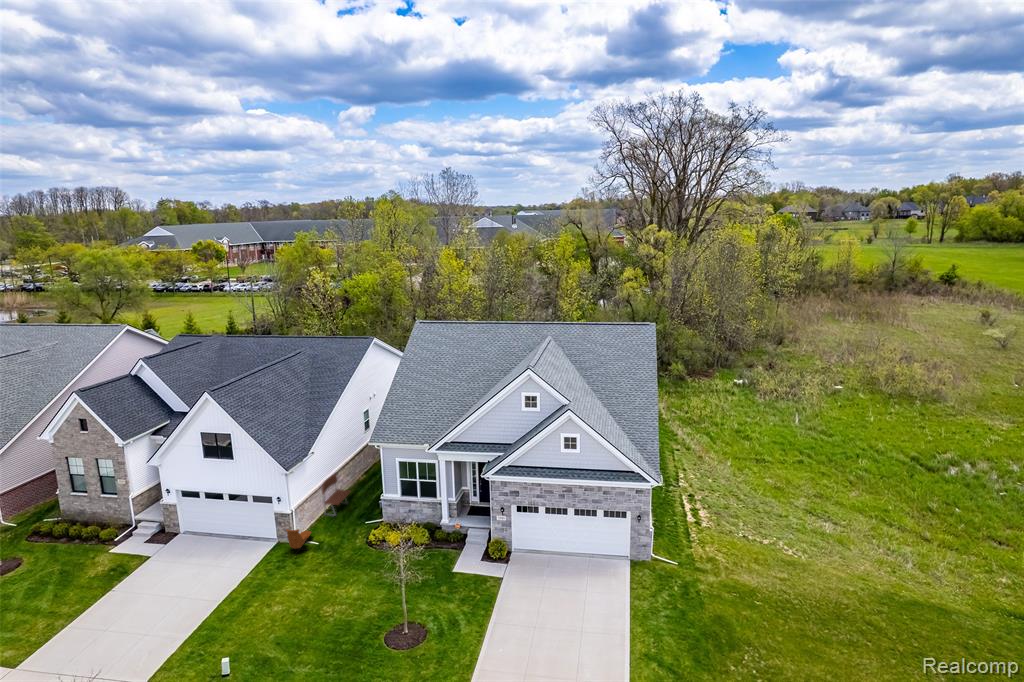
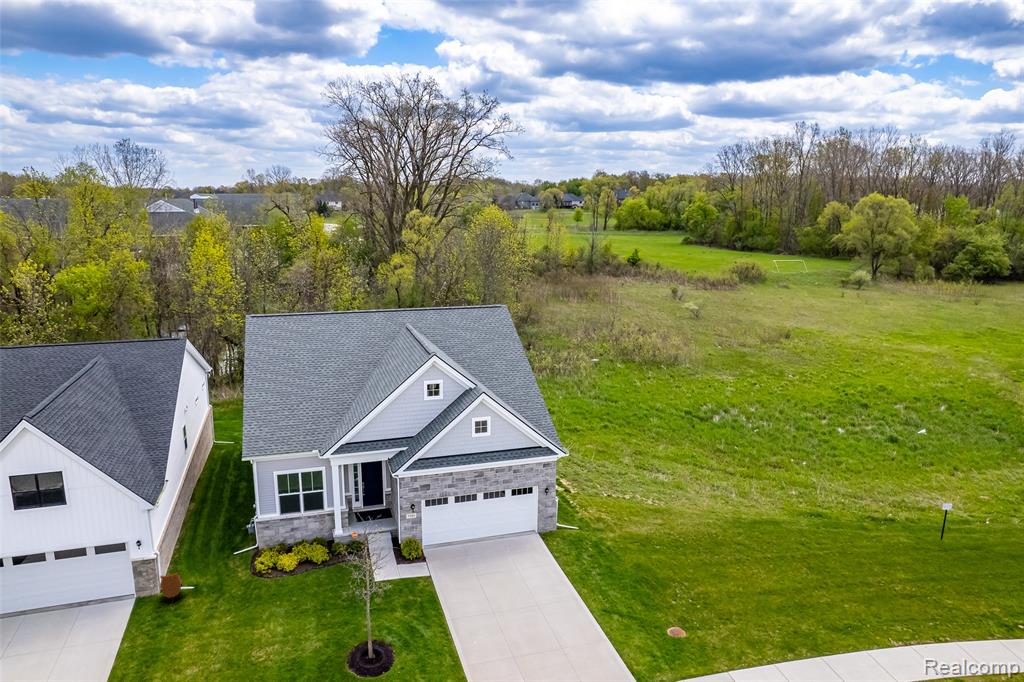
bench: present [322,474,351,516] -> none [173,504,204,555]

